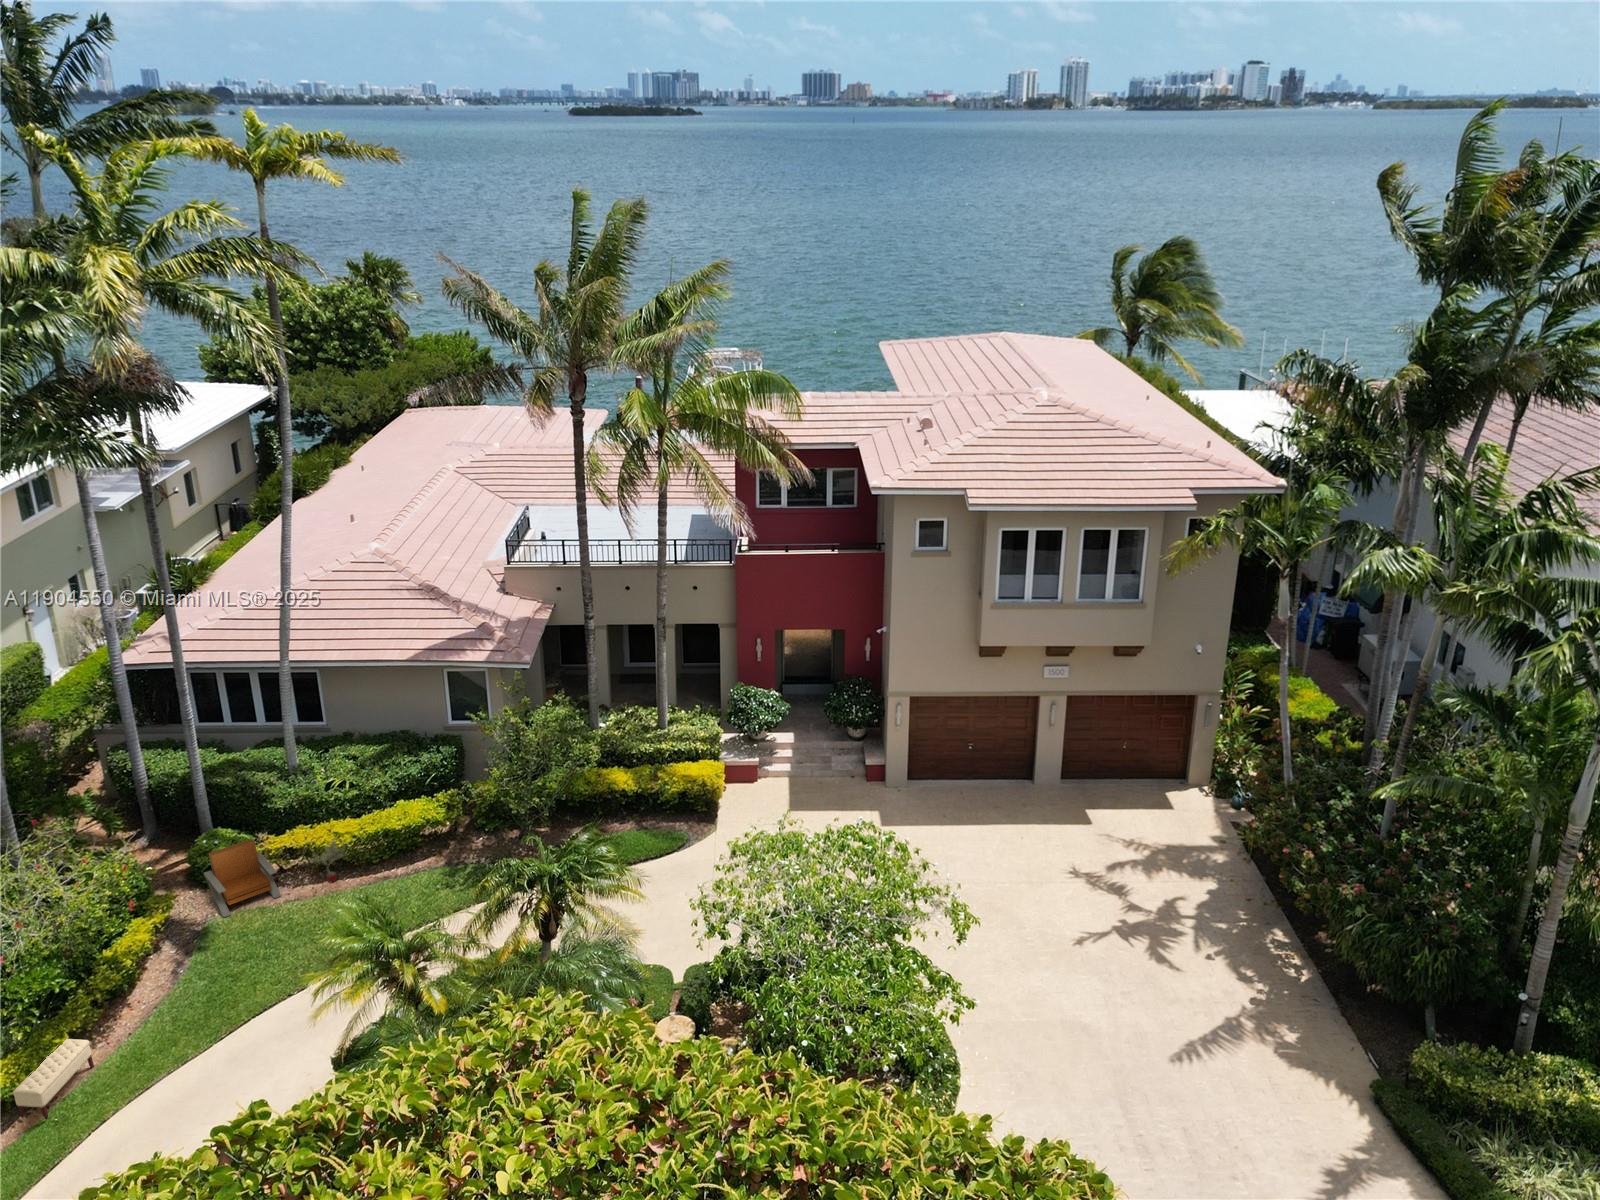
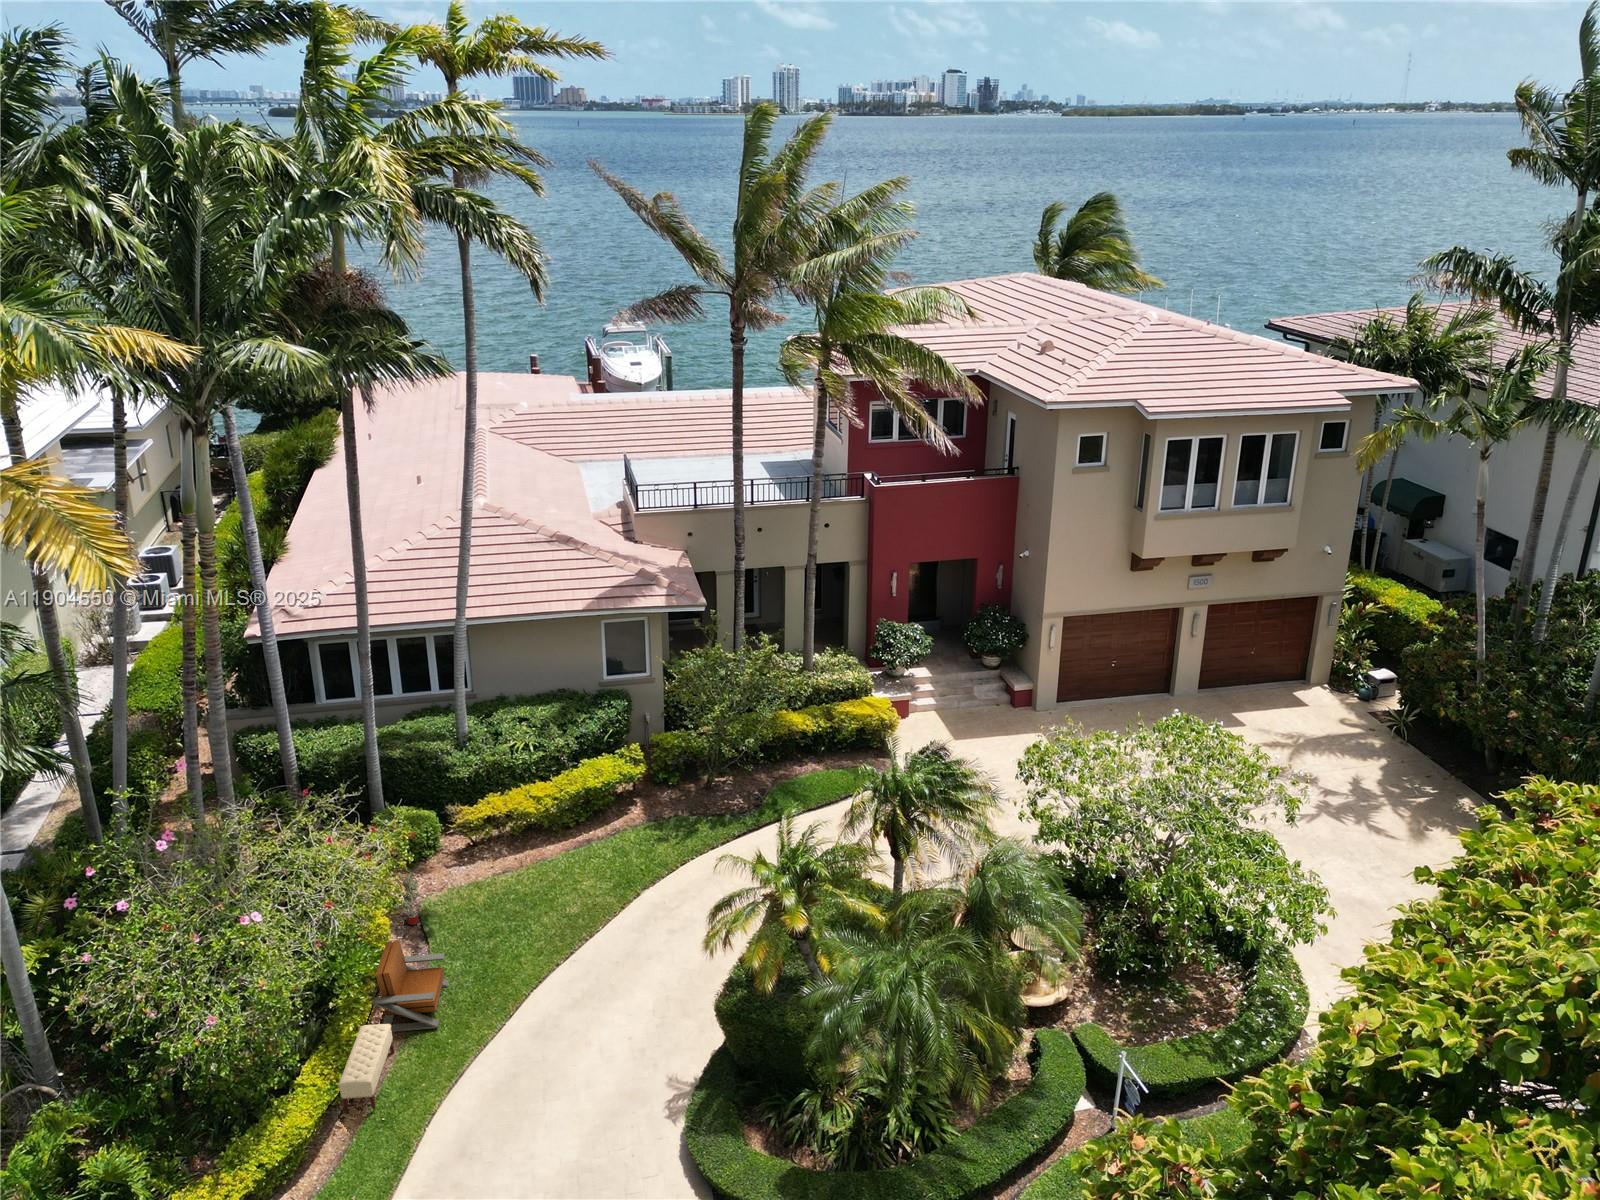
lounge chair: present [204,839,281,918] -> present [373,940,449,1032]
potted tree: present [311,840,345,882] -> present [395,872,419,925]

